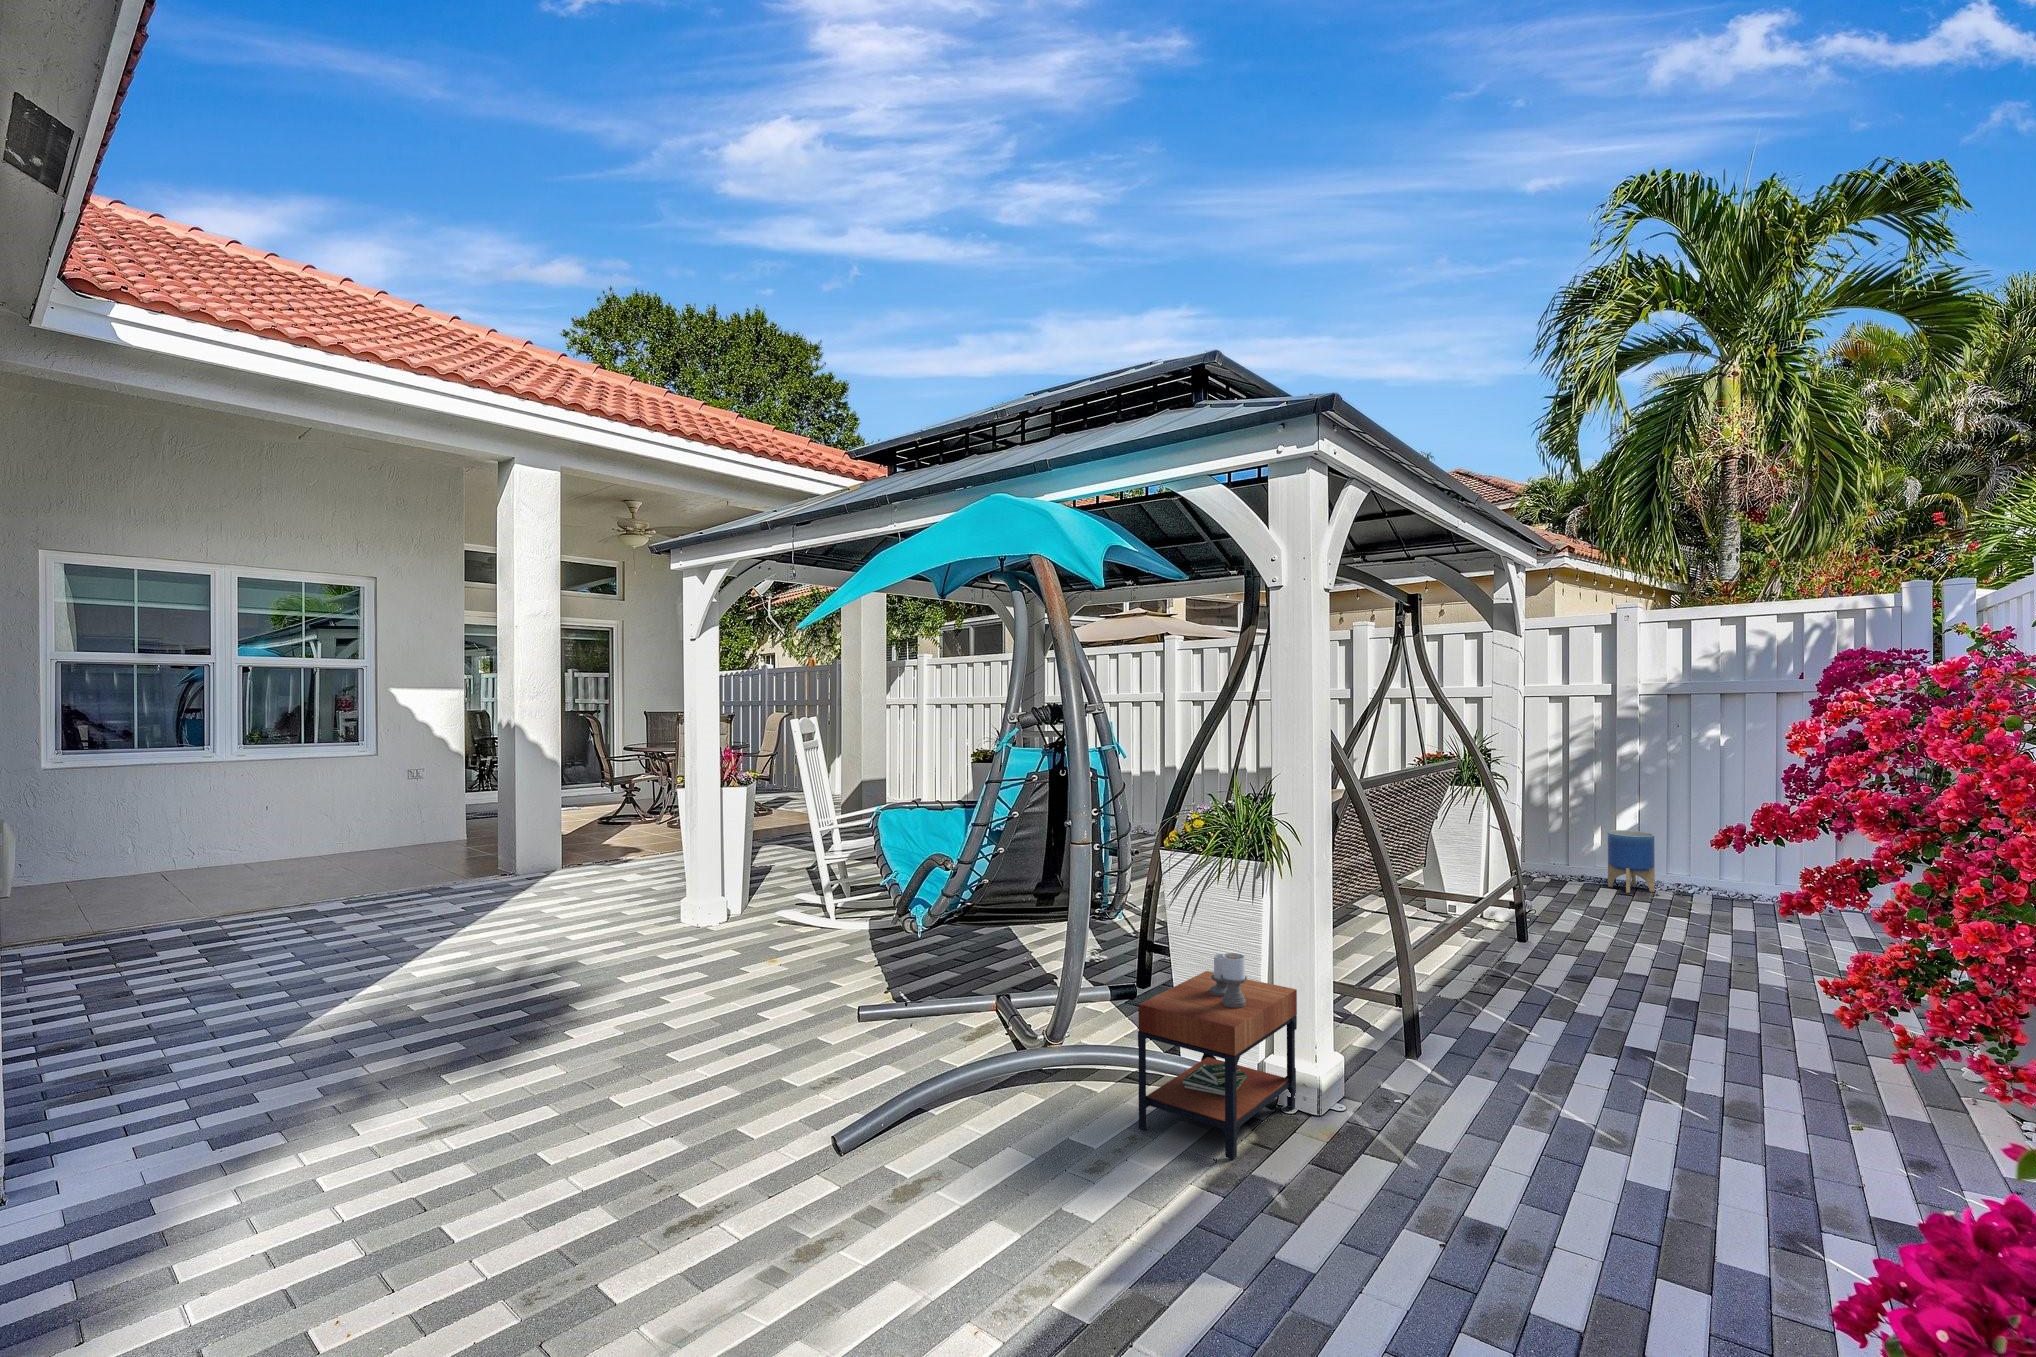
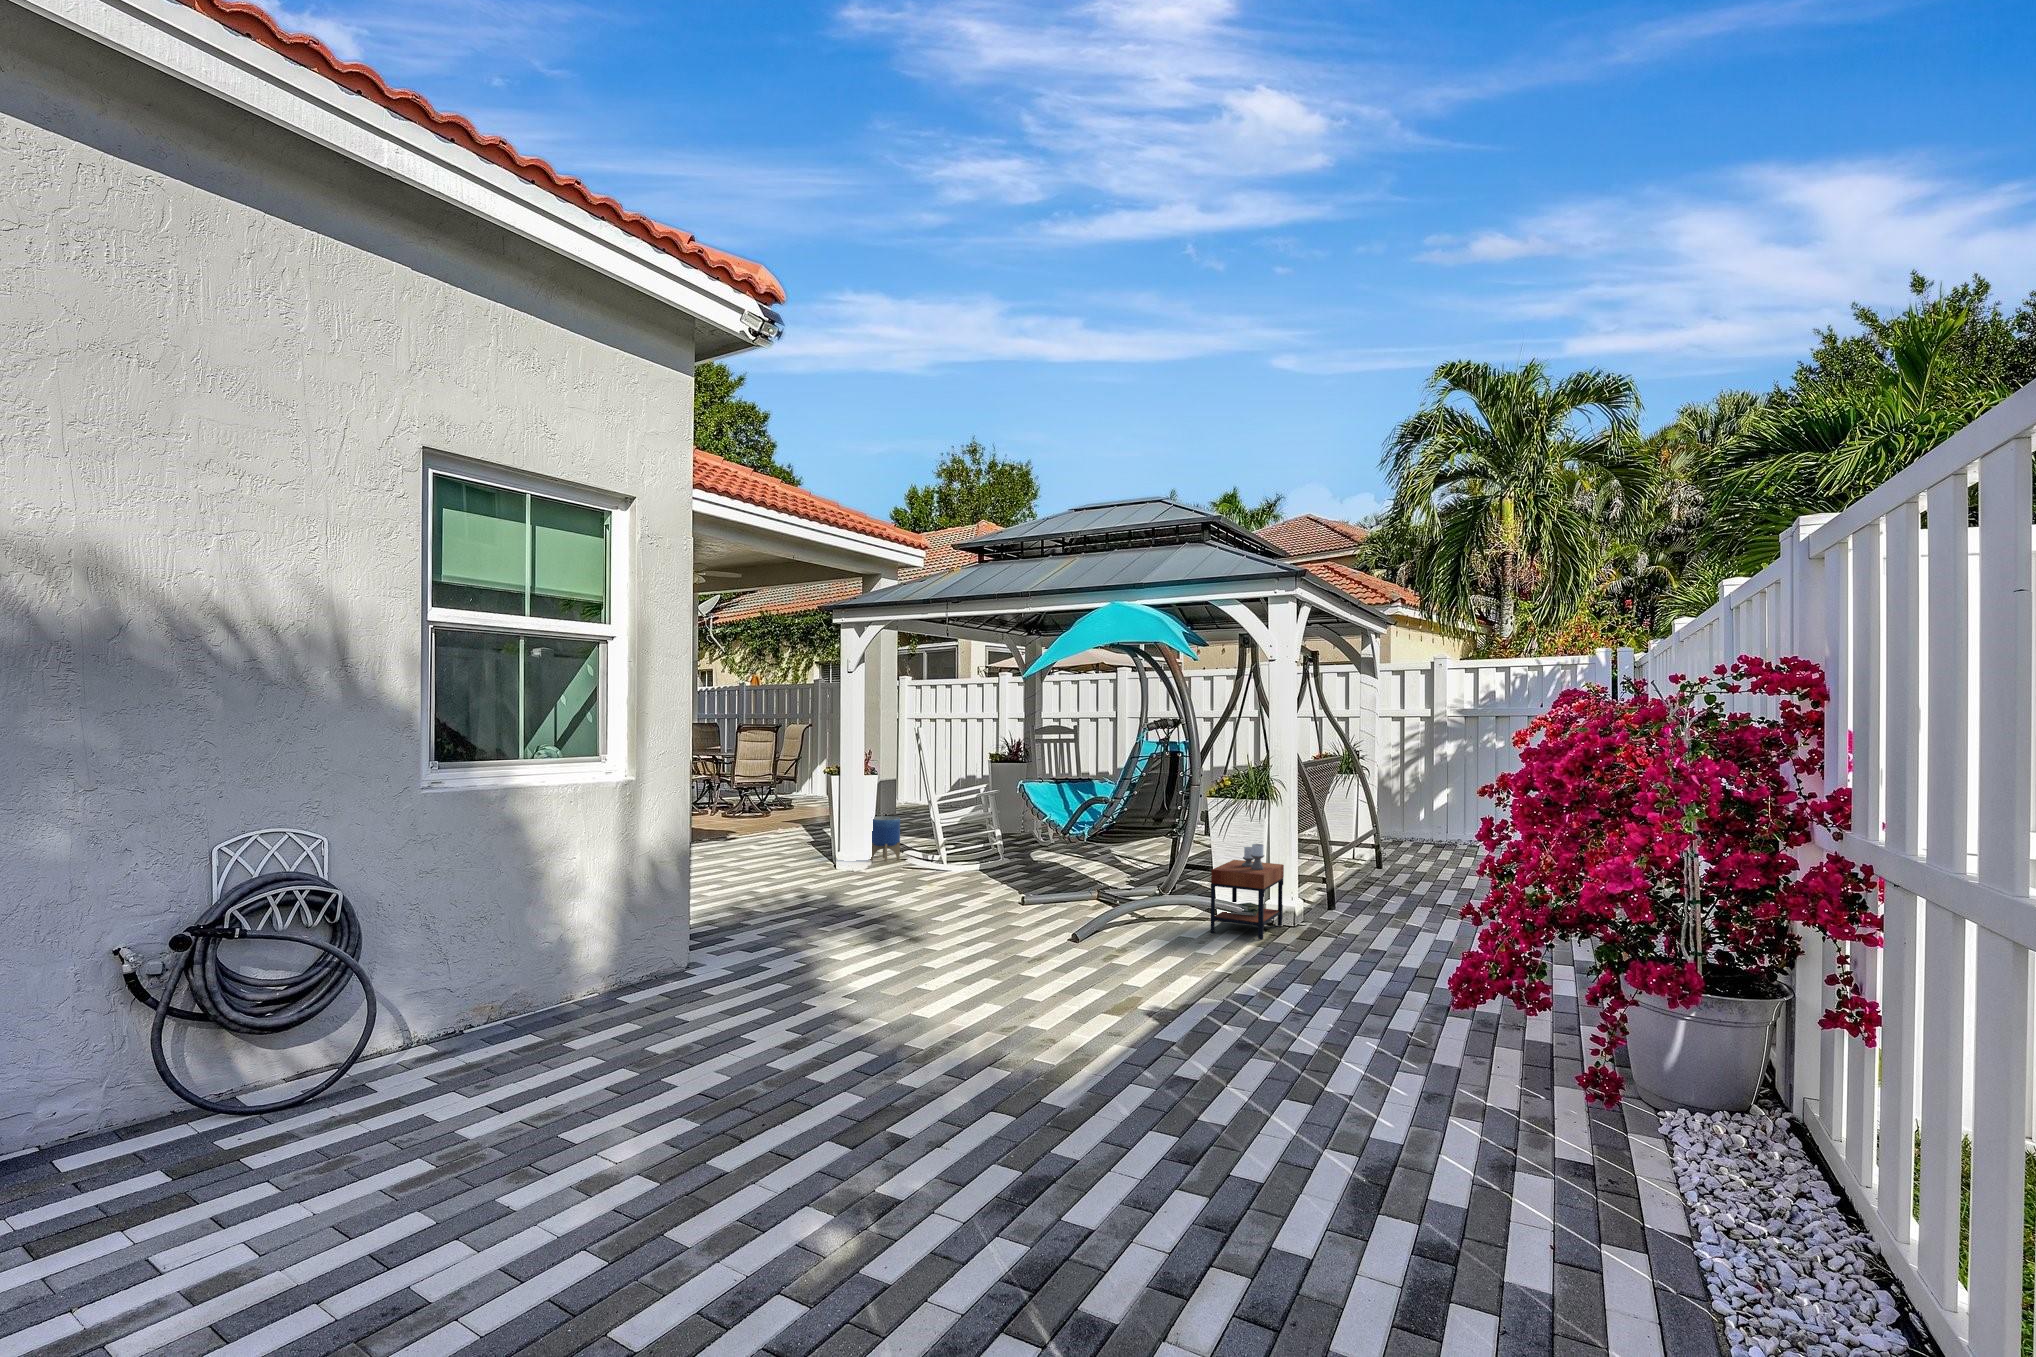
planter: present [1608,830,1655,893] -> present [870,816,900,862]

